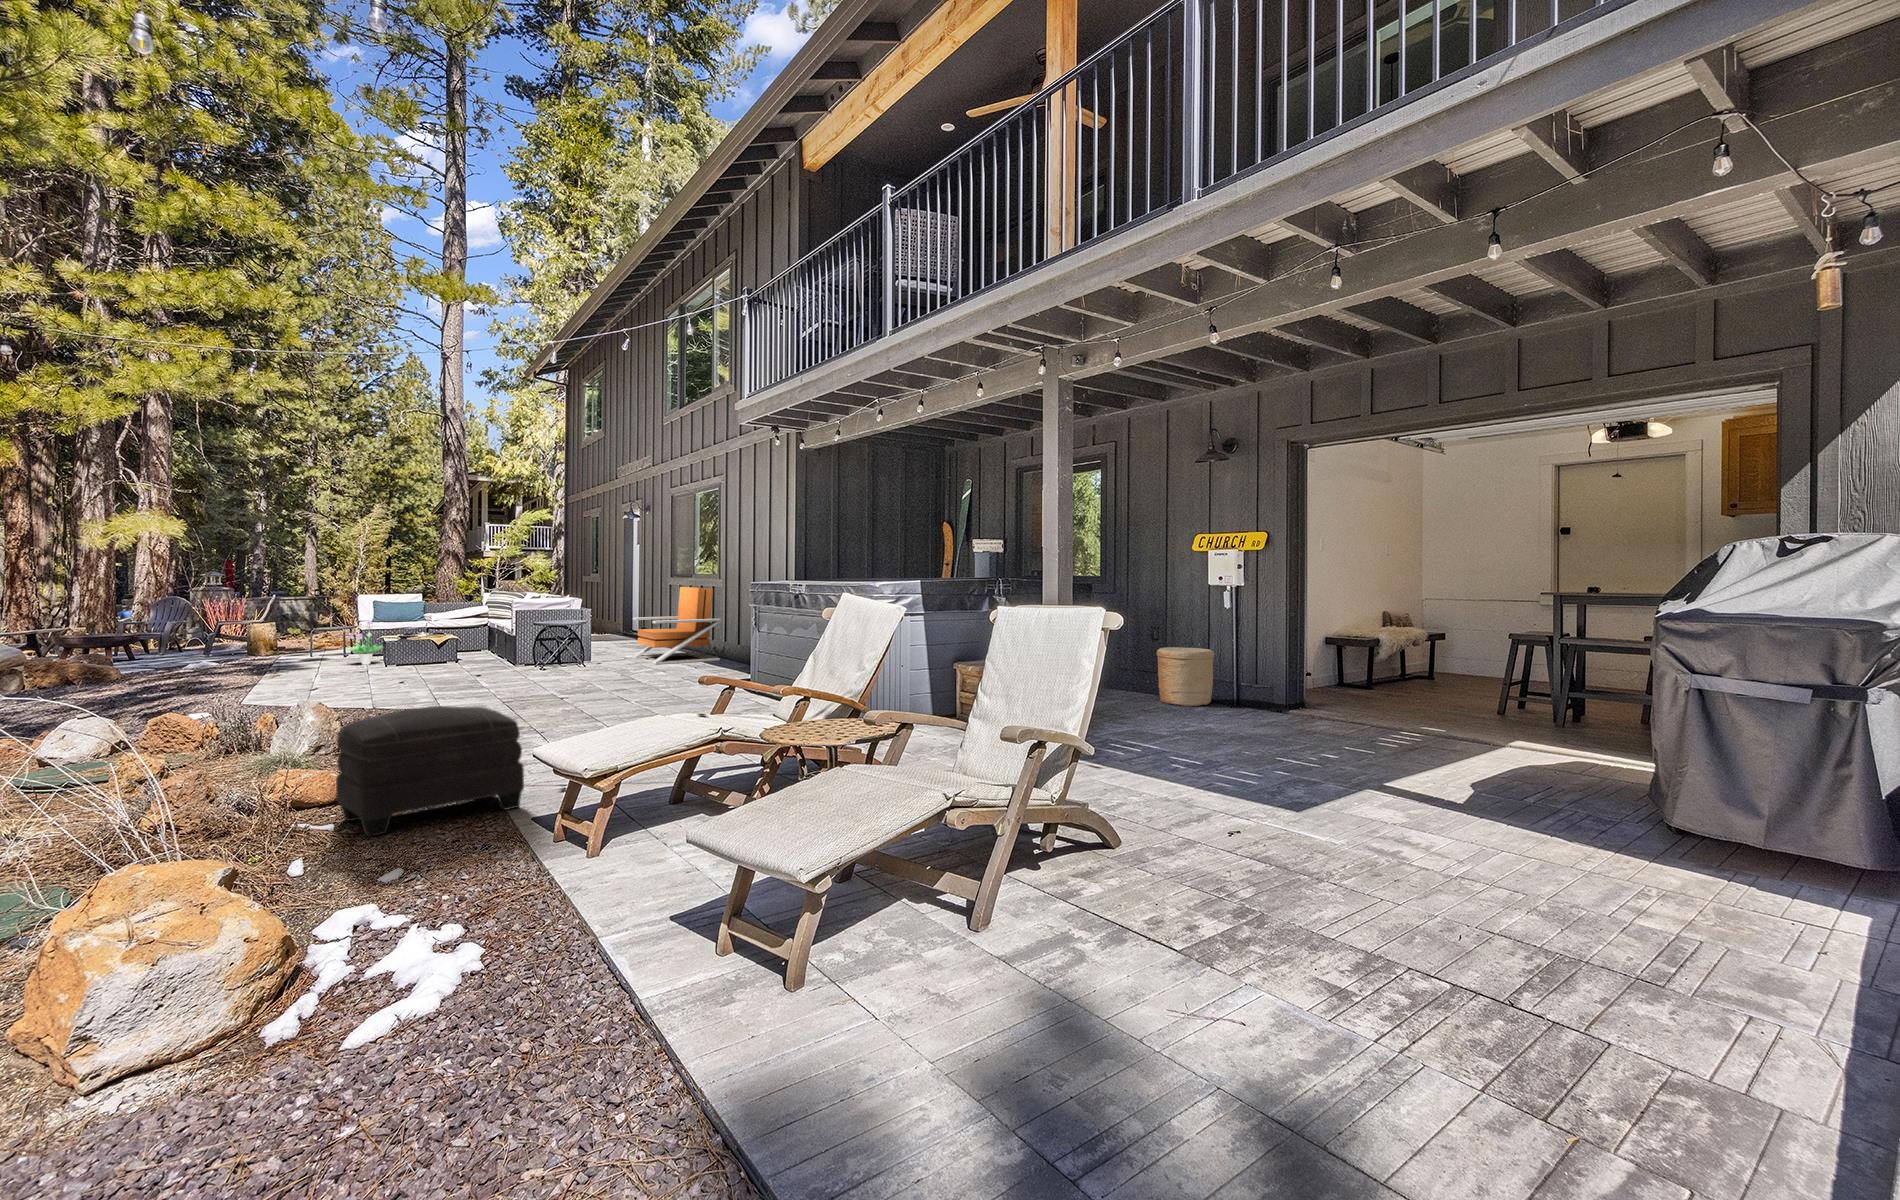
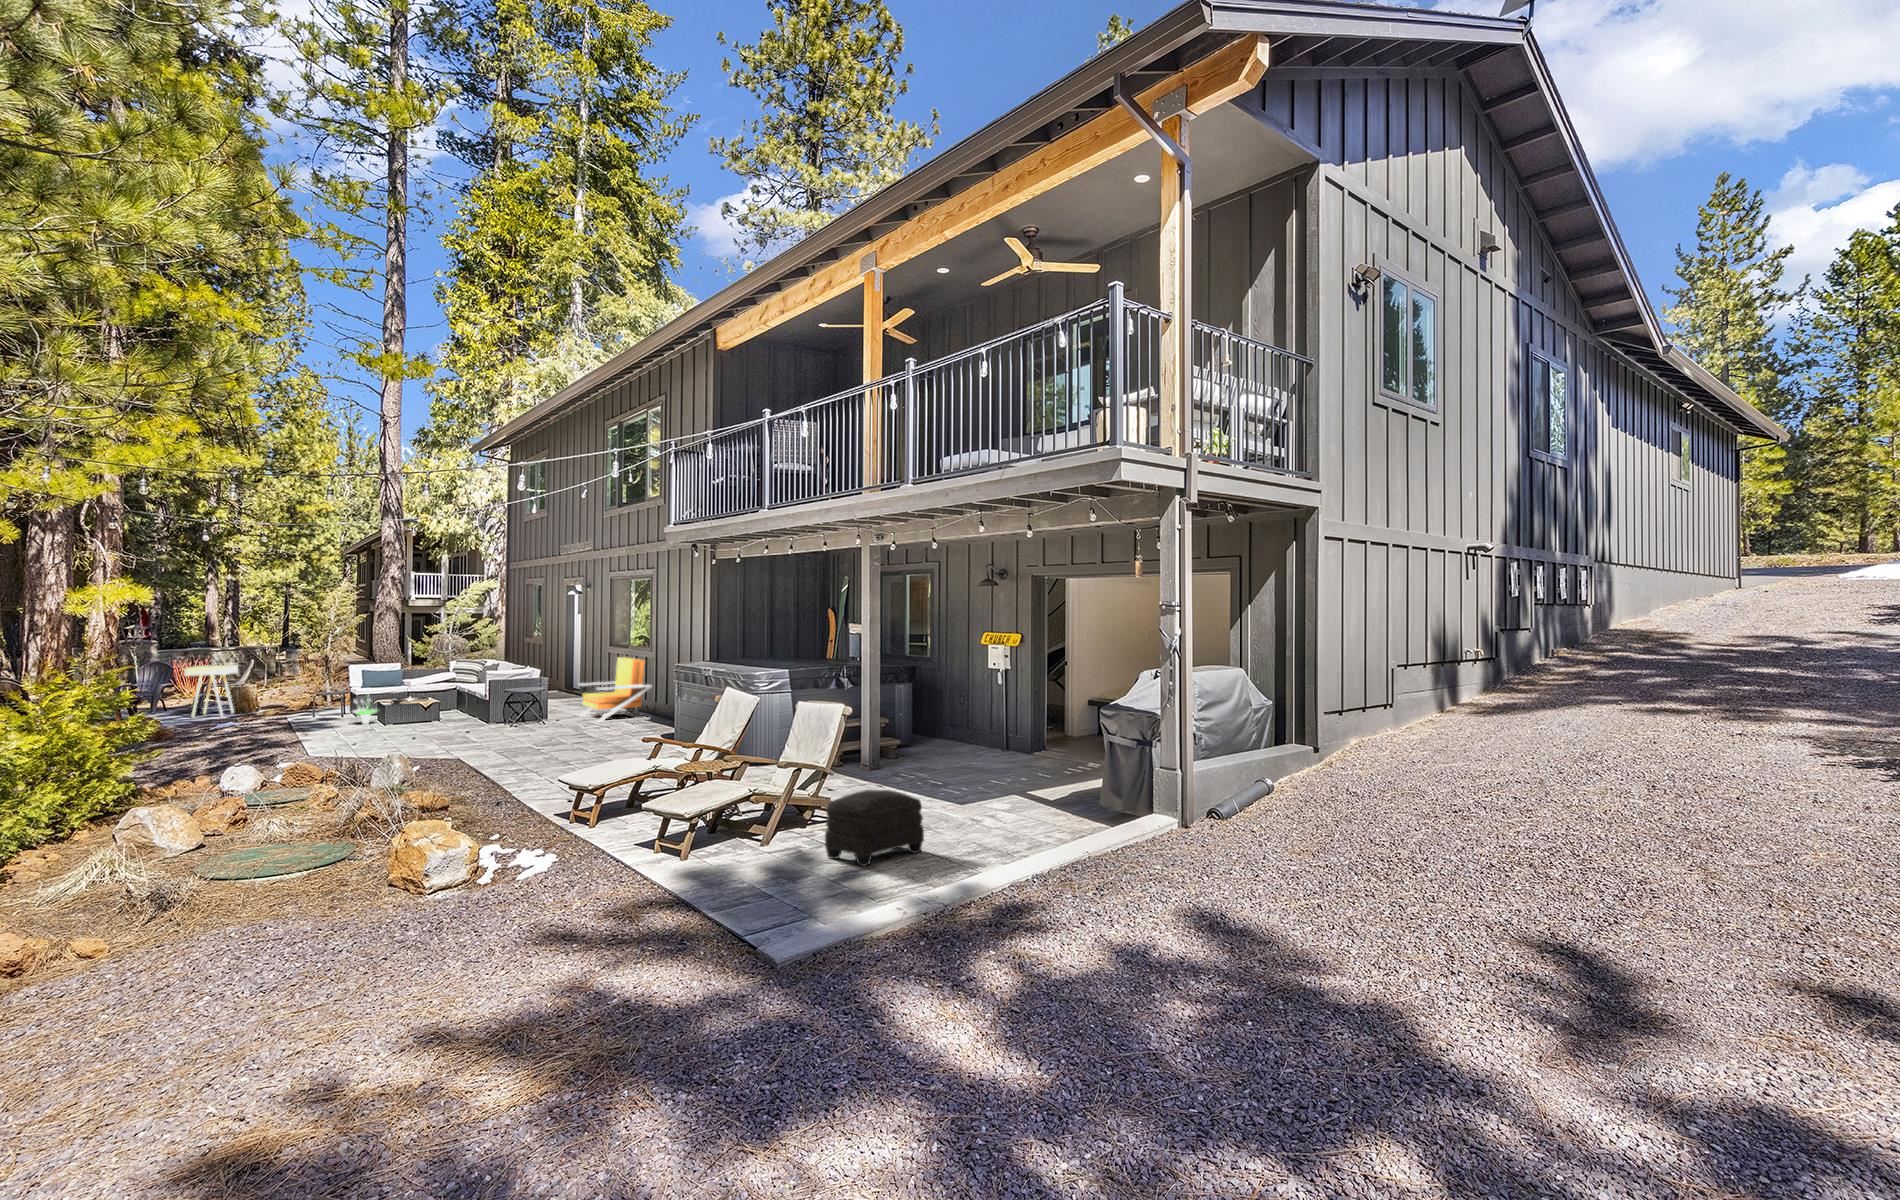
side table: none [152,596,231,658] -> present [184,665,238,717]
woven basket: present [1157,647,1214,706] -> none [956,713,995,755]
ottoman: present [336,706,524,837] -> present [825,790,924,866]

